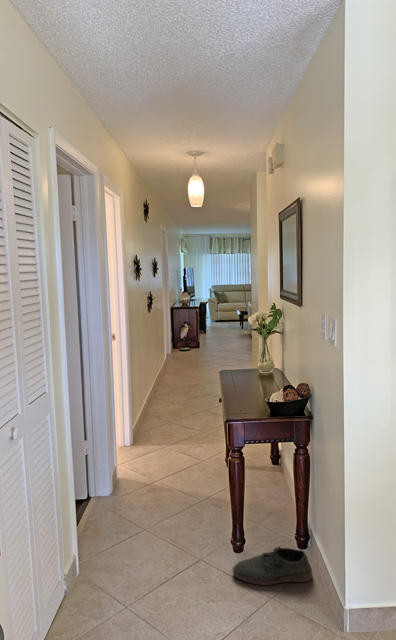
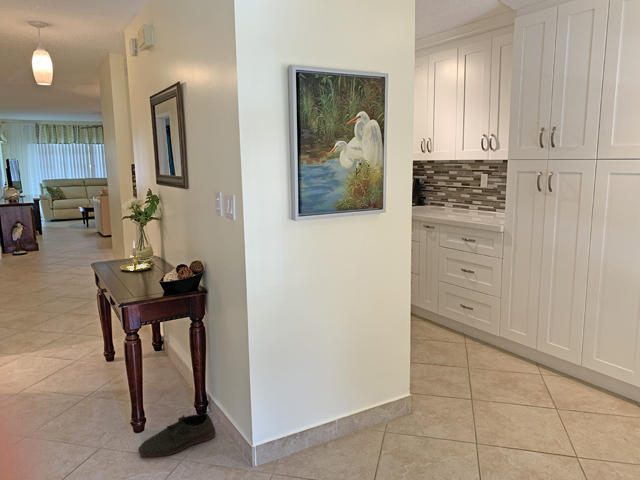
candle holder: none [240,353,271,384] -> present [120,241,151,271]

